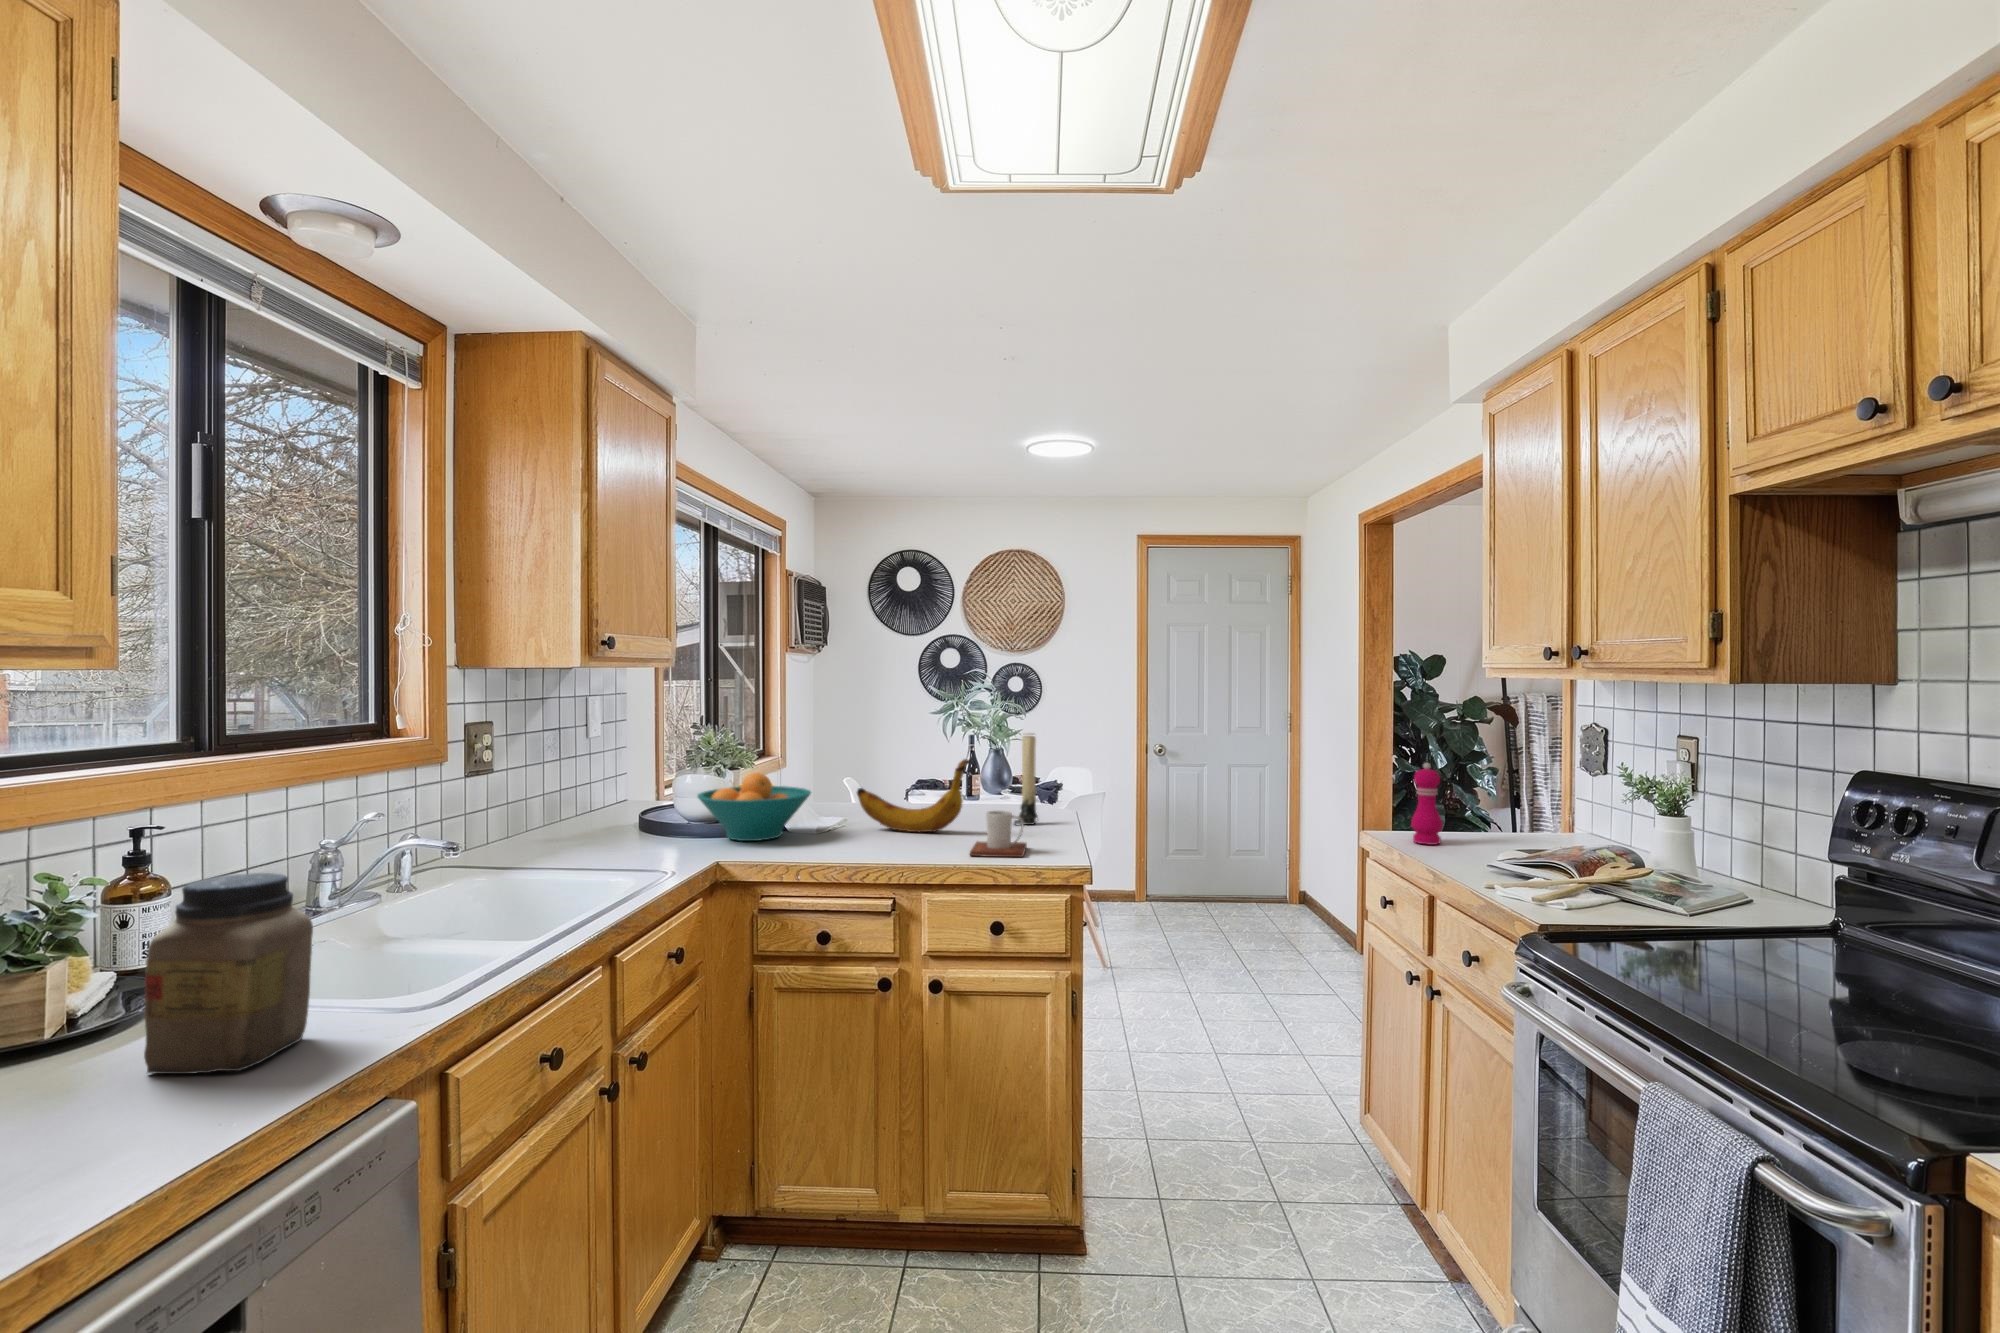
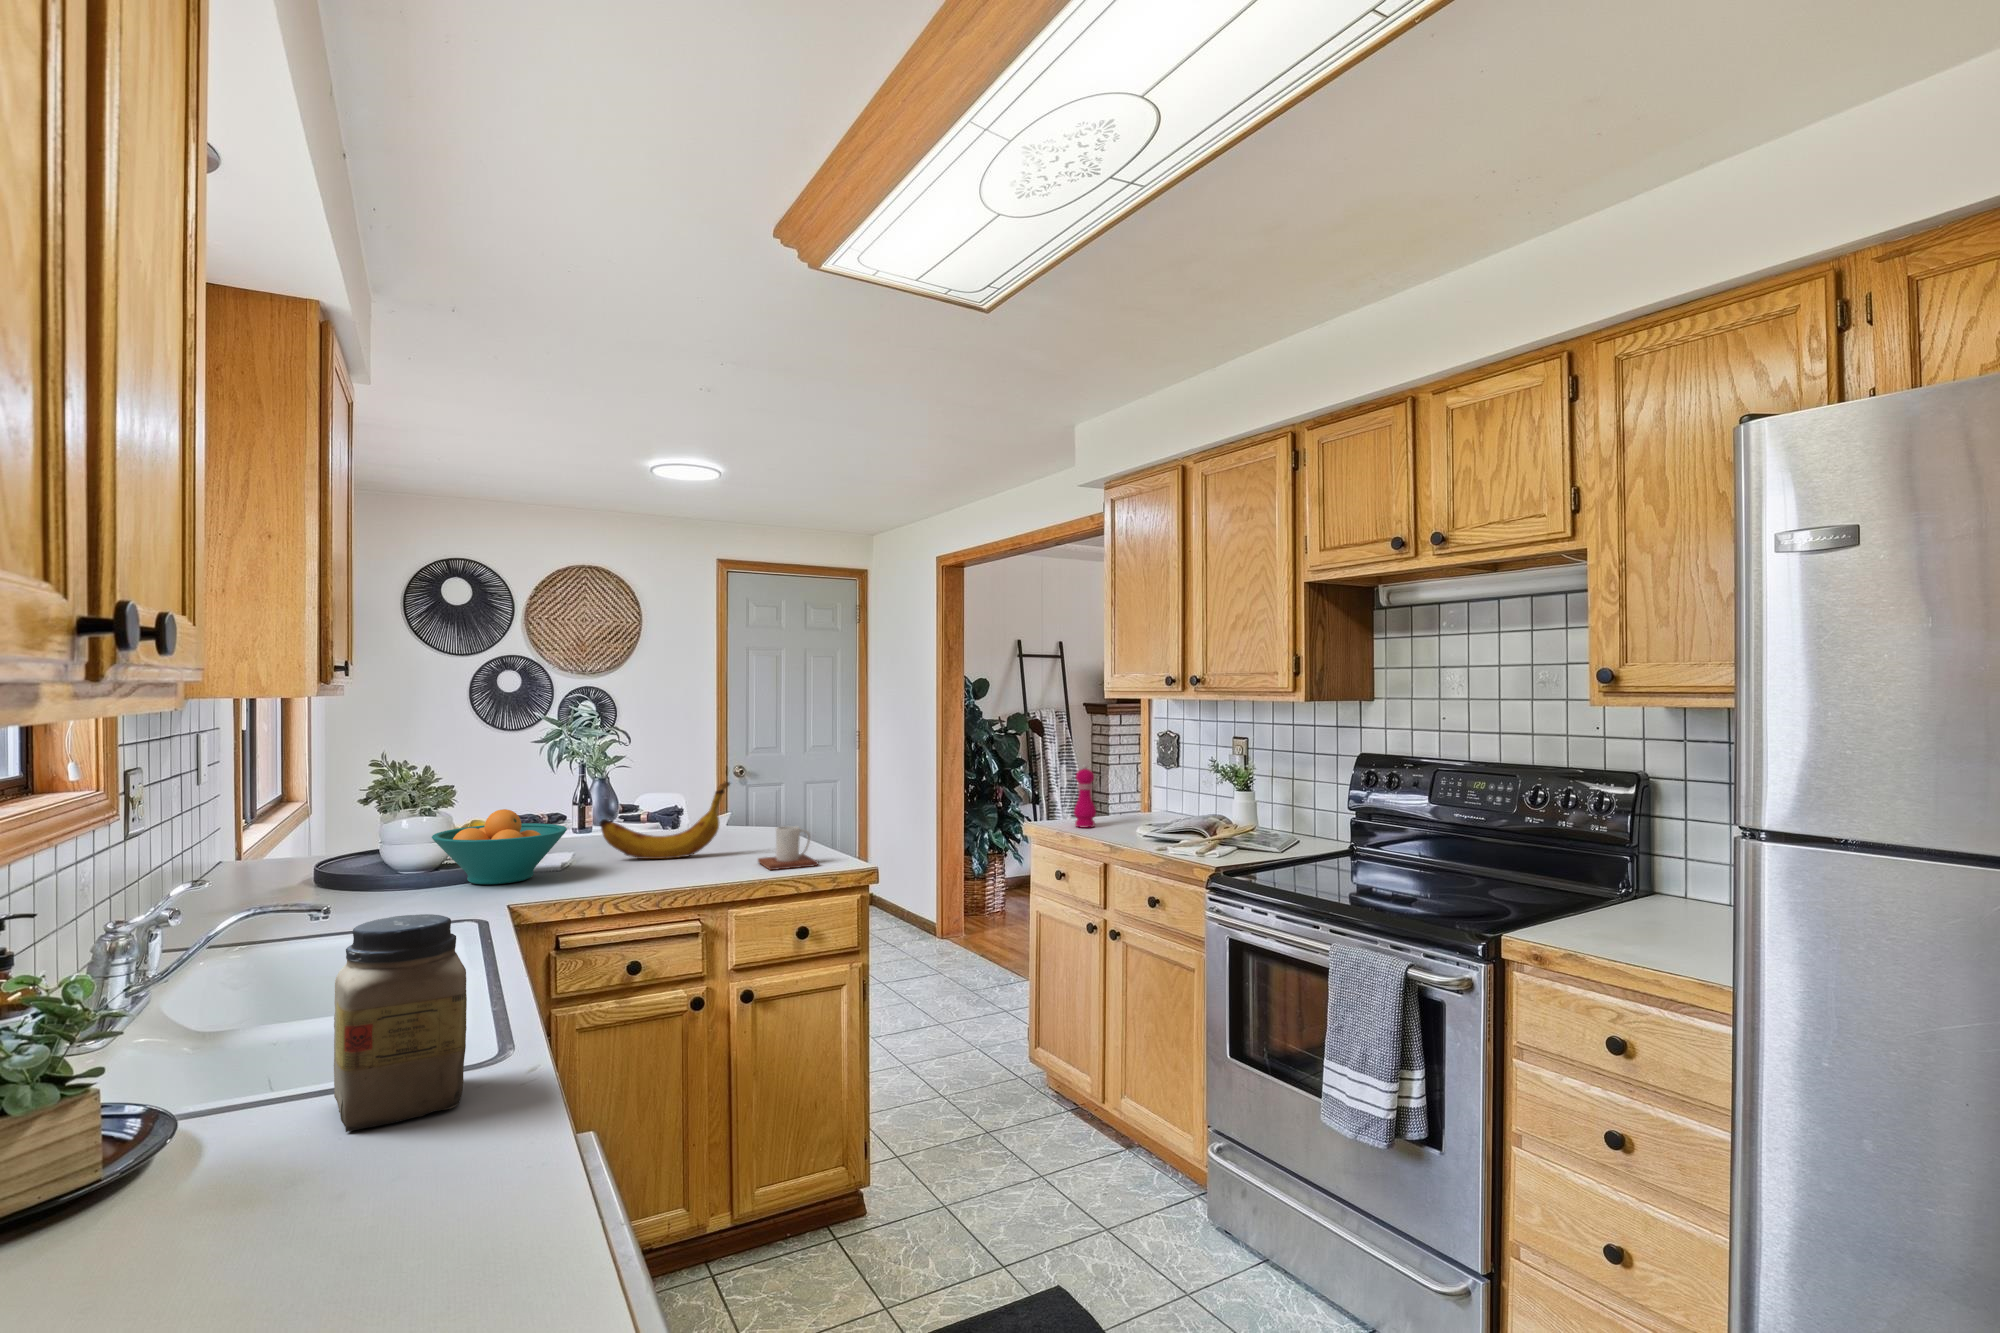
candle: present [1014,733,1038,825] -> none [751,755,772,844]

